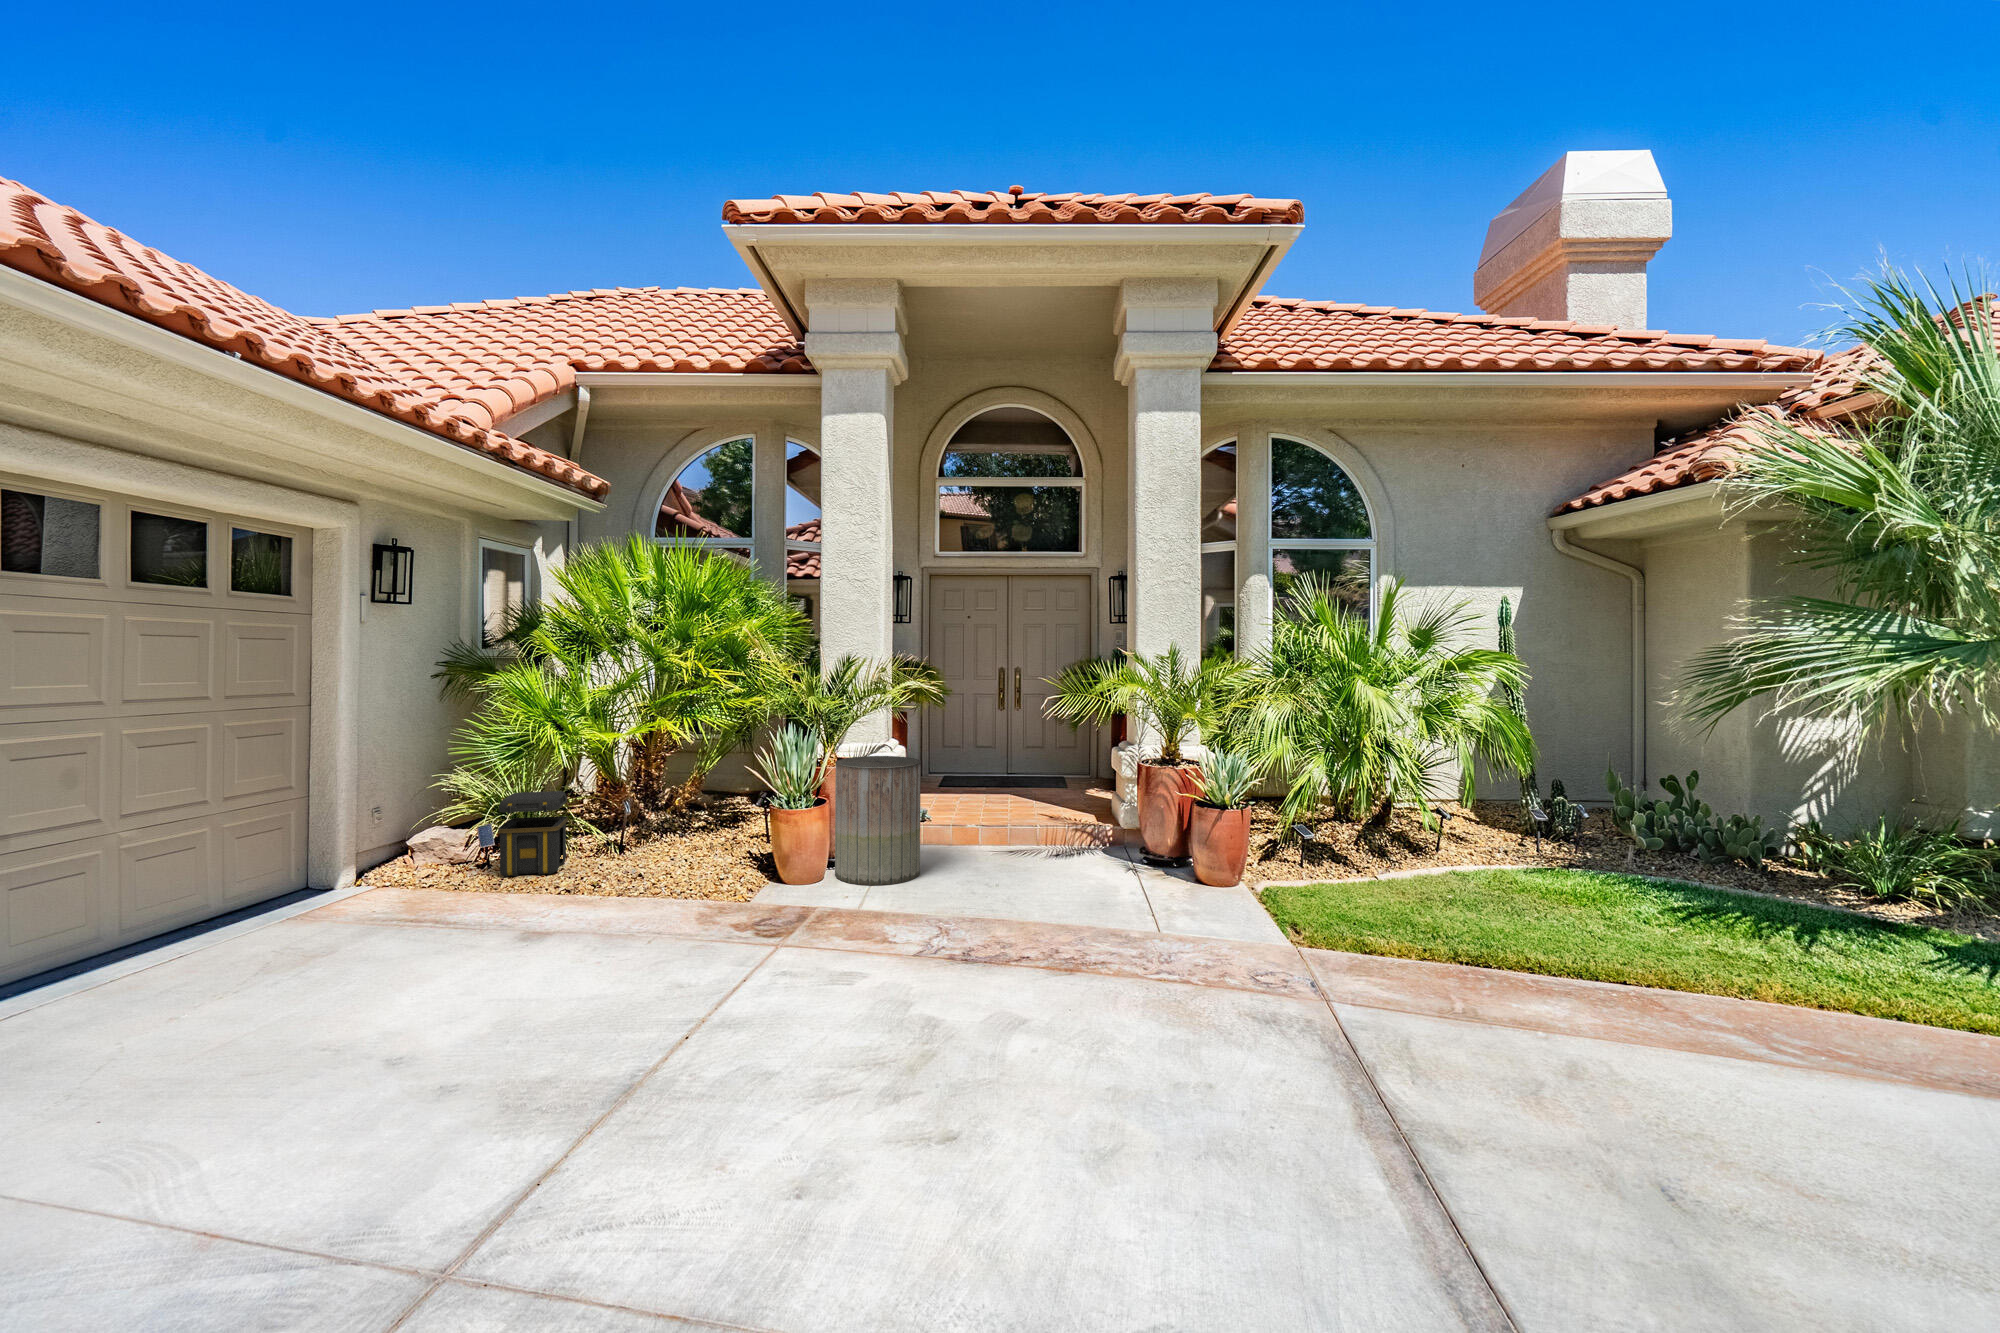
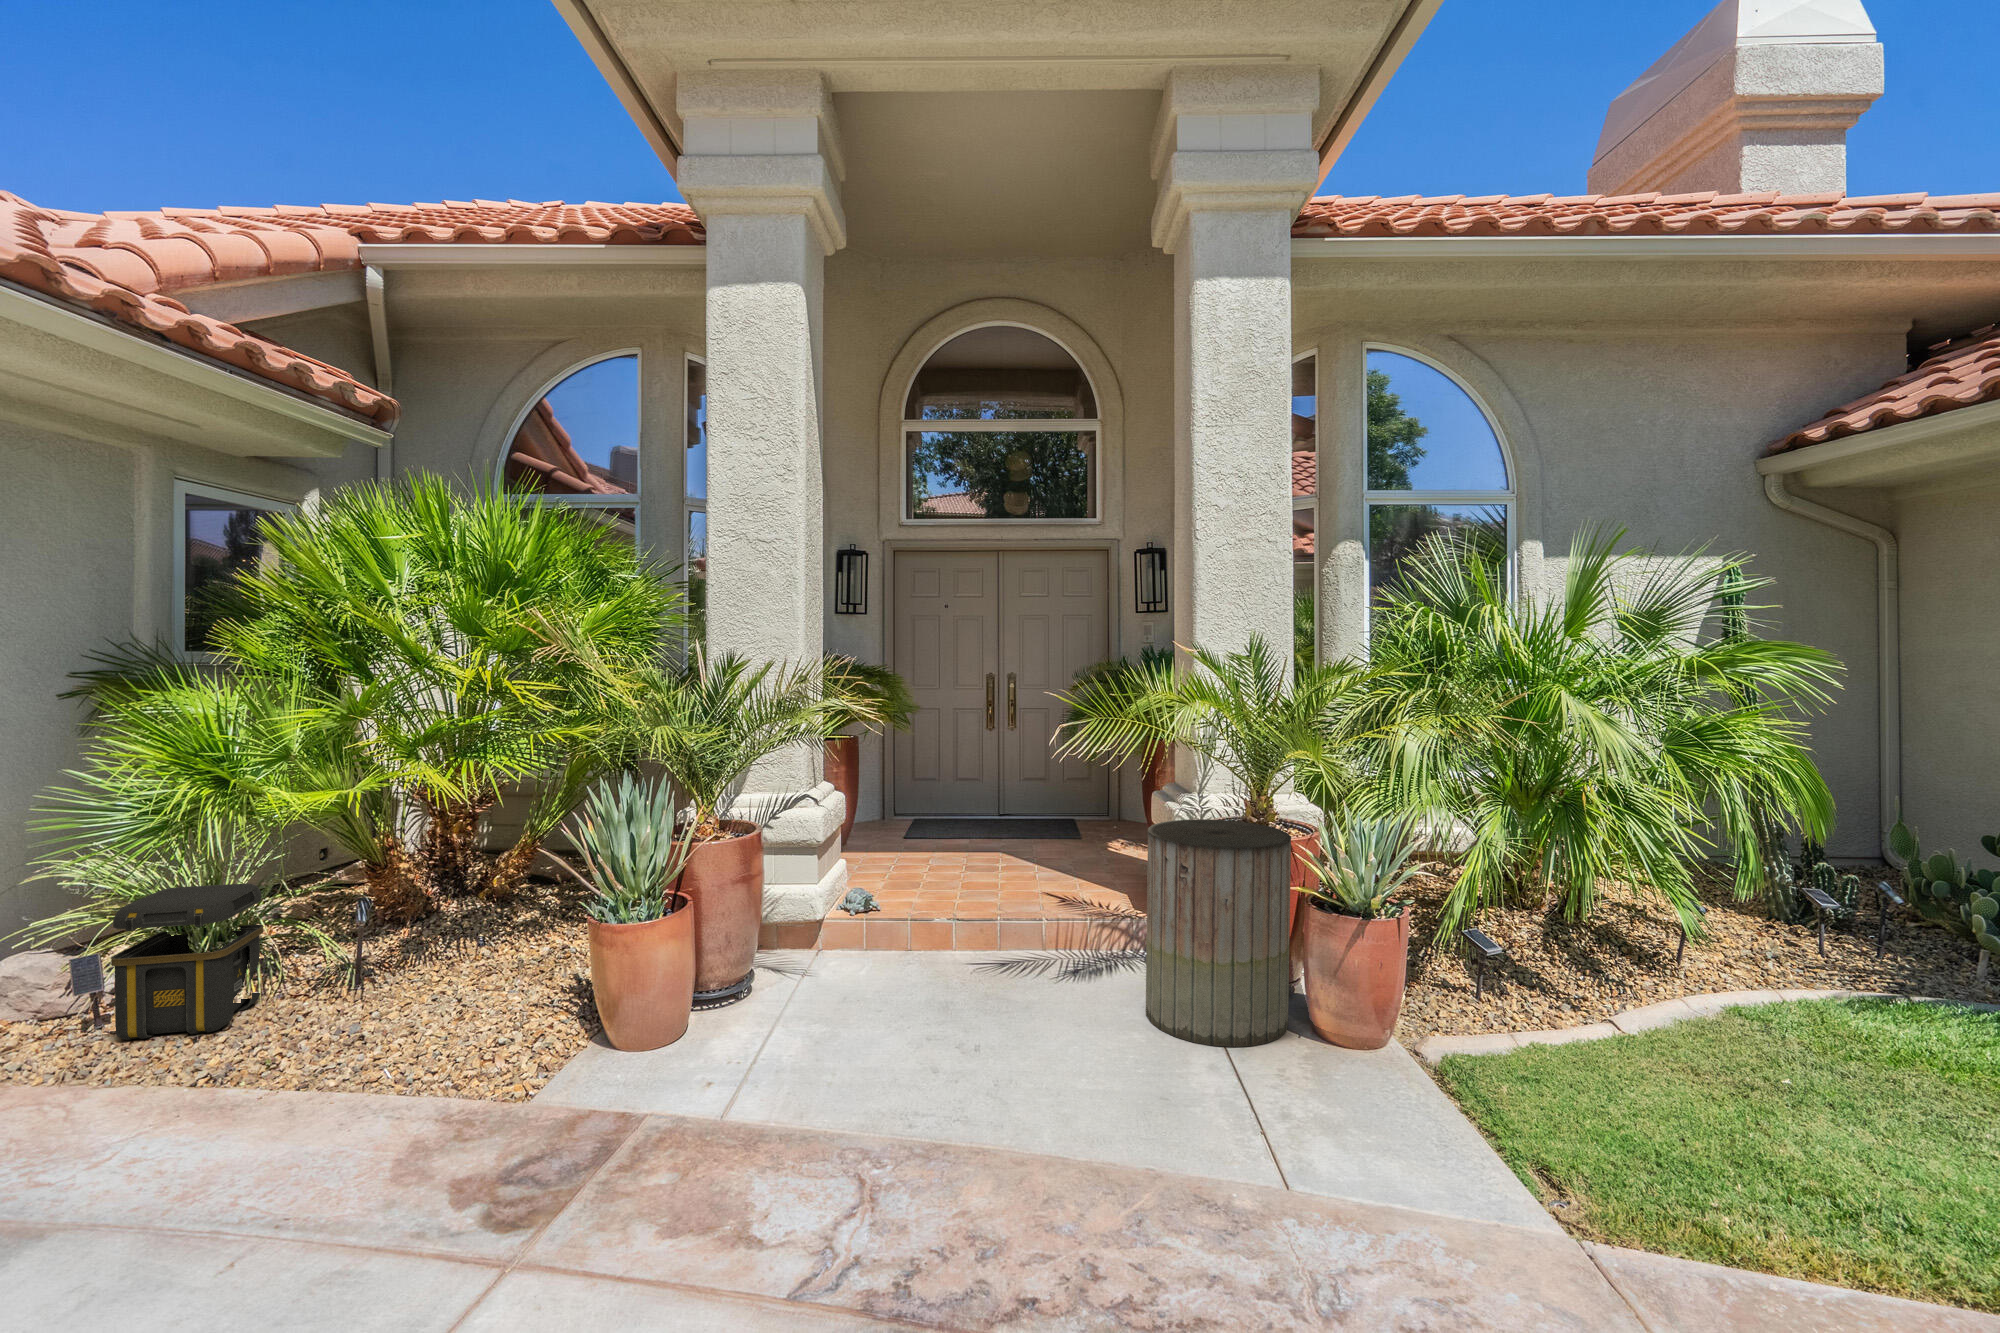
trash can: present [835,756,921,885] -> present [1146,819,1291,1047]

